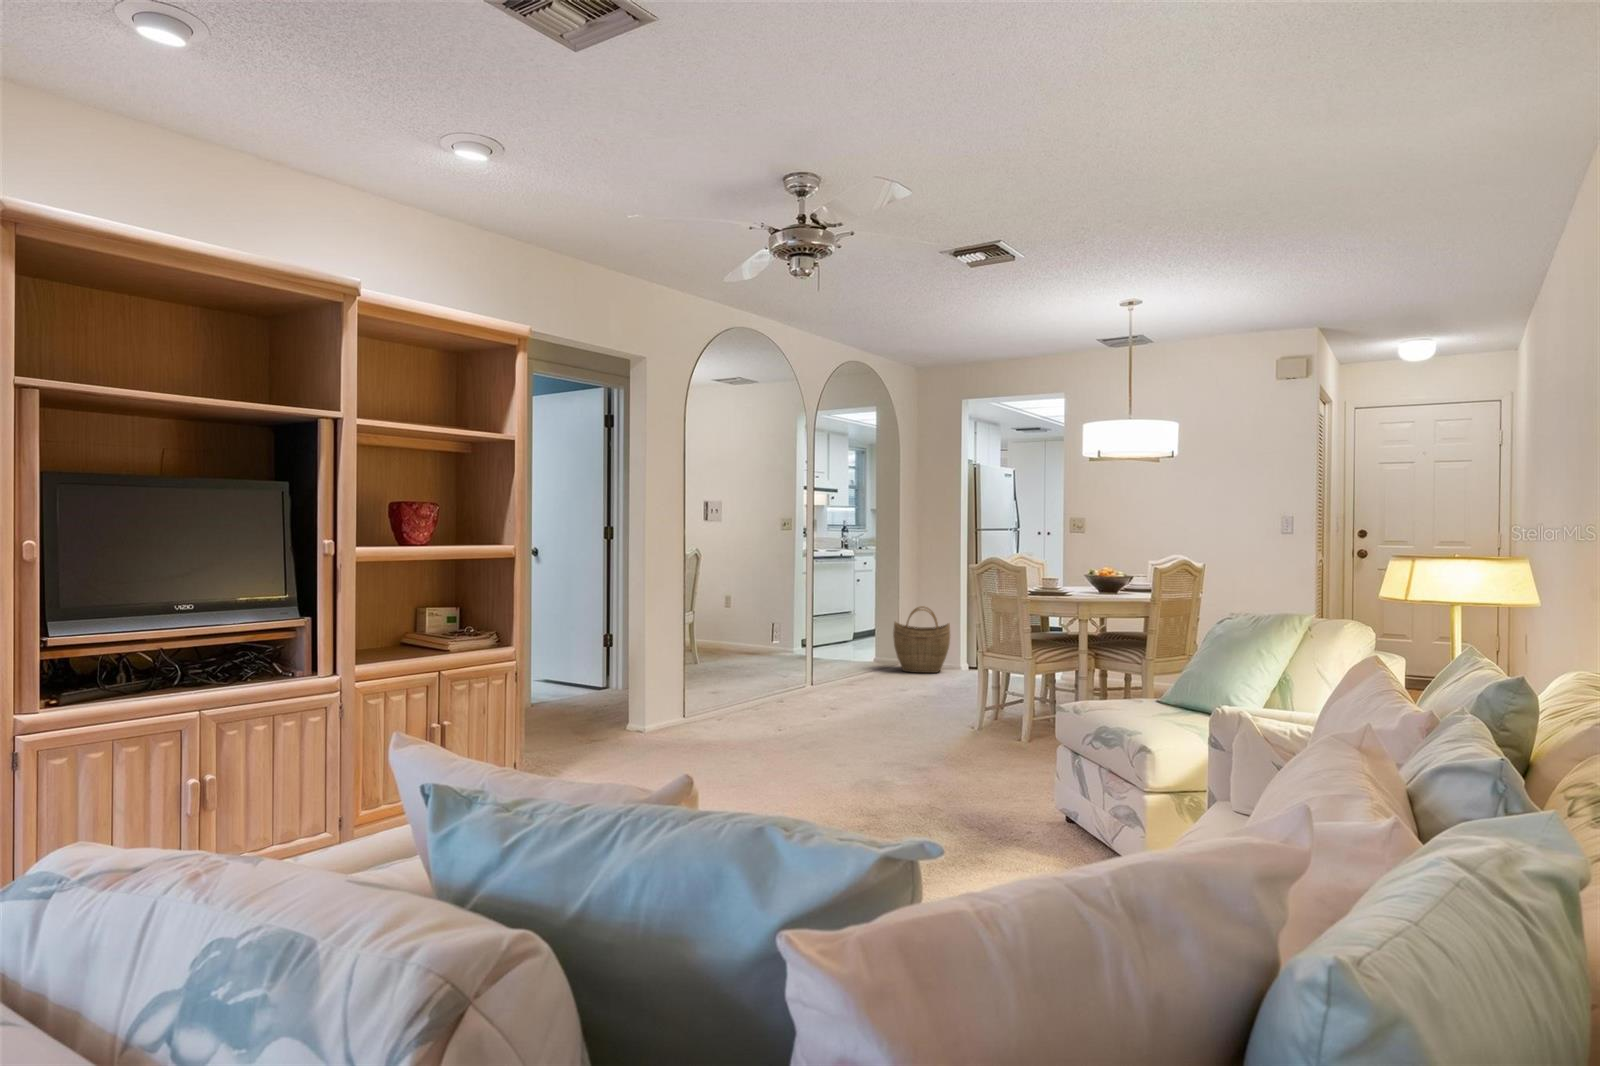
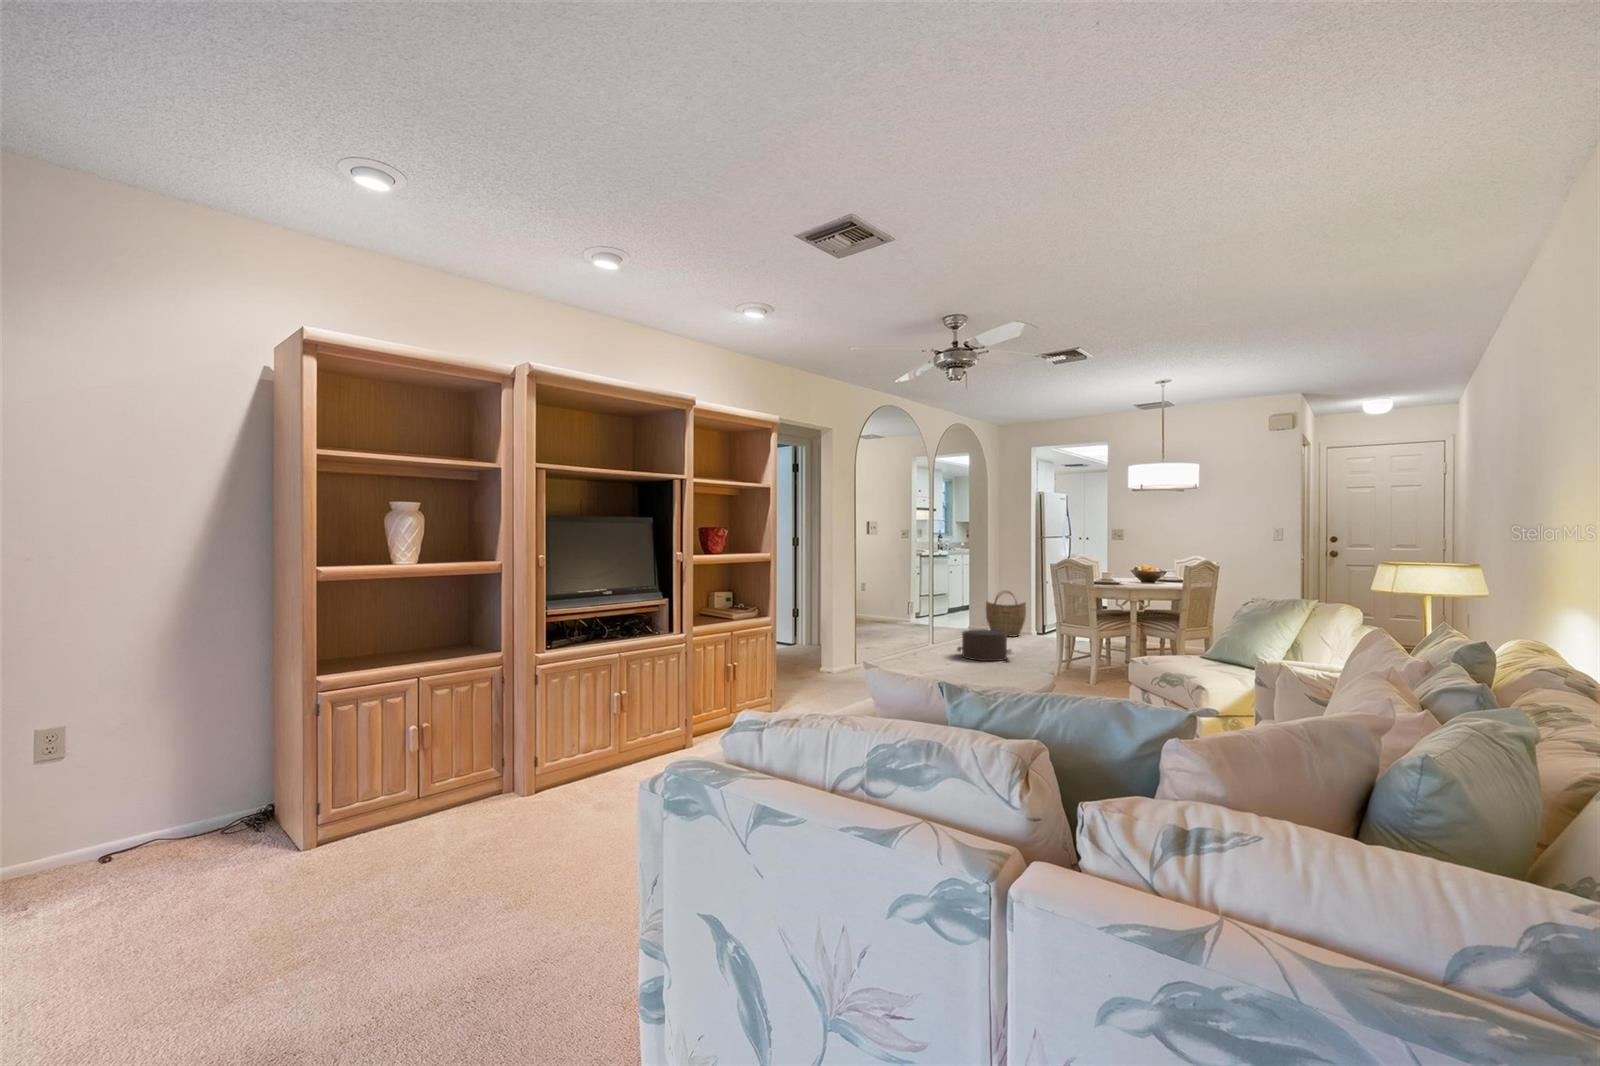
pouf: none [839,664,920,710] -> present [957,630,1012,661]

